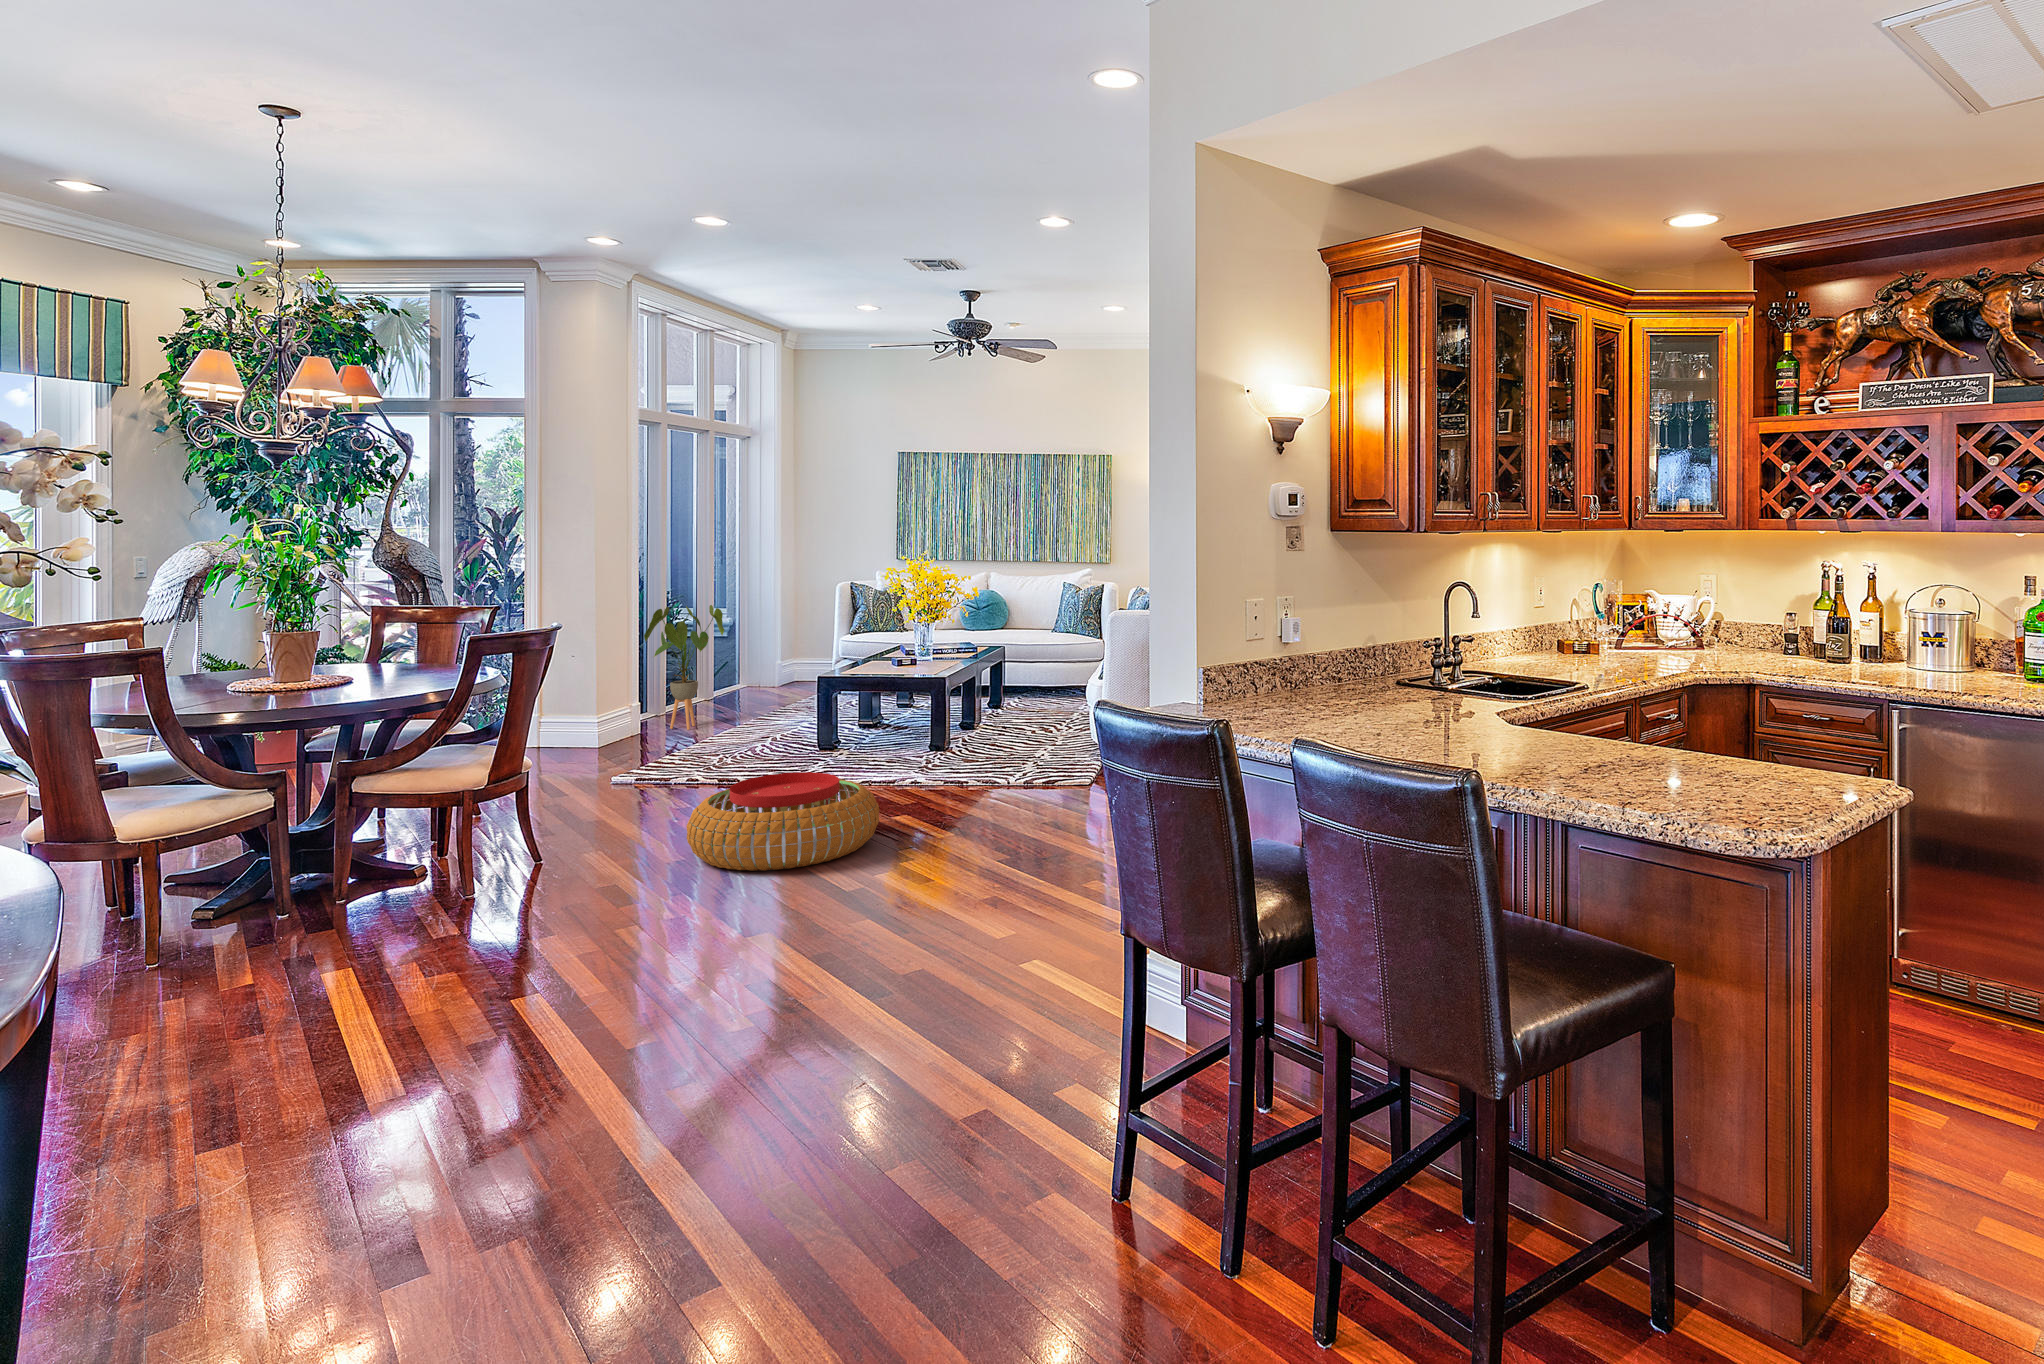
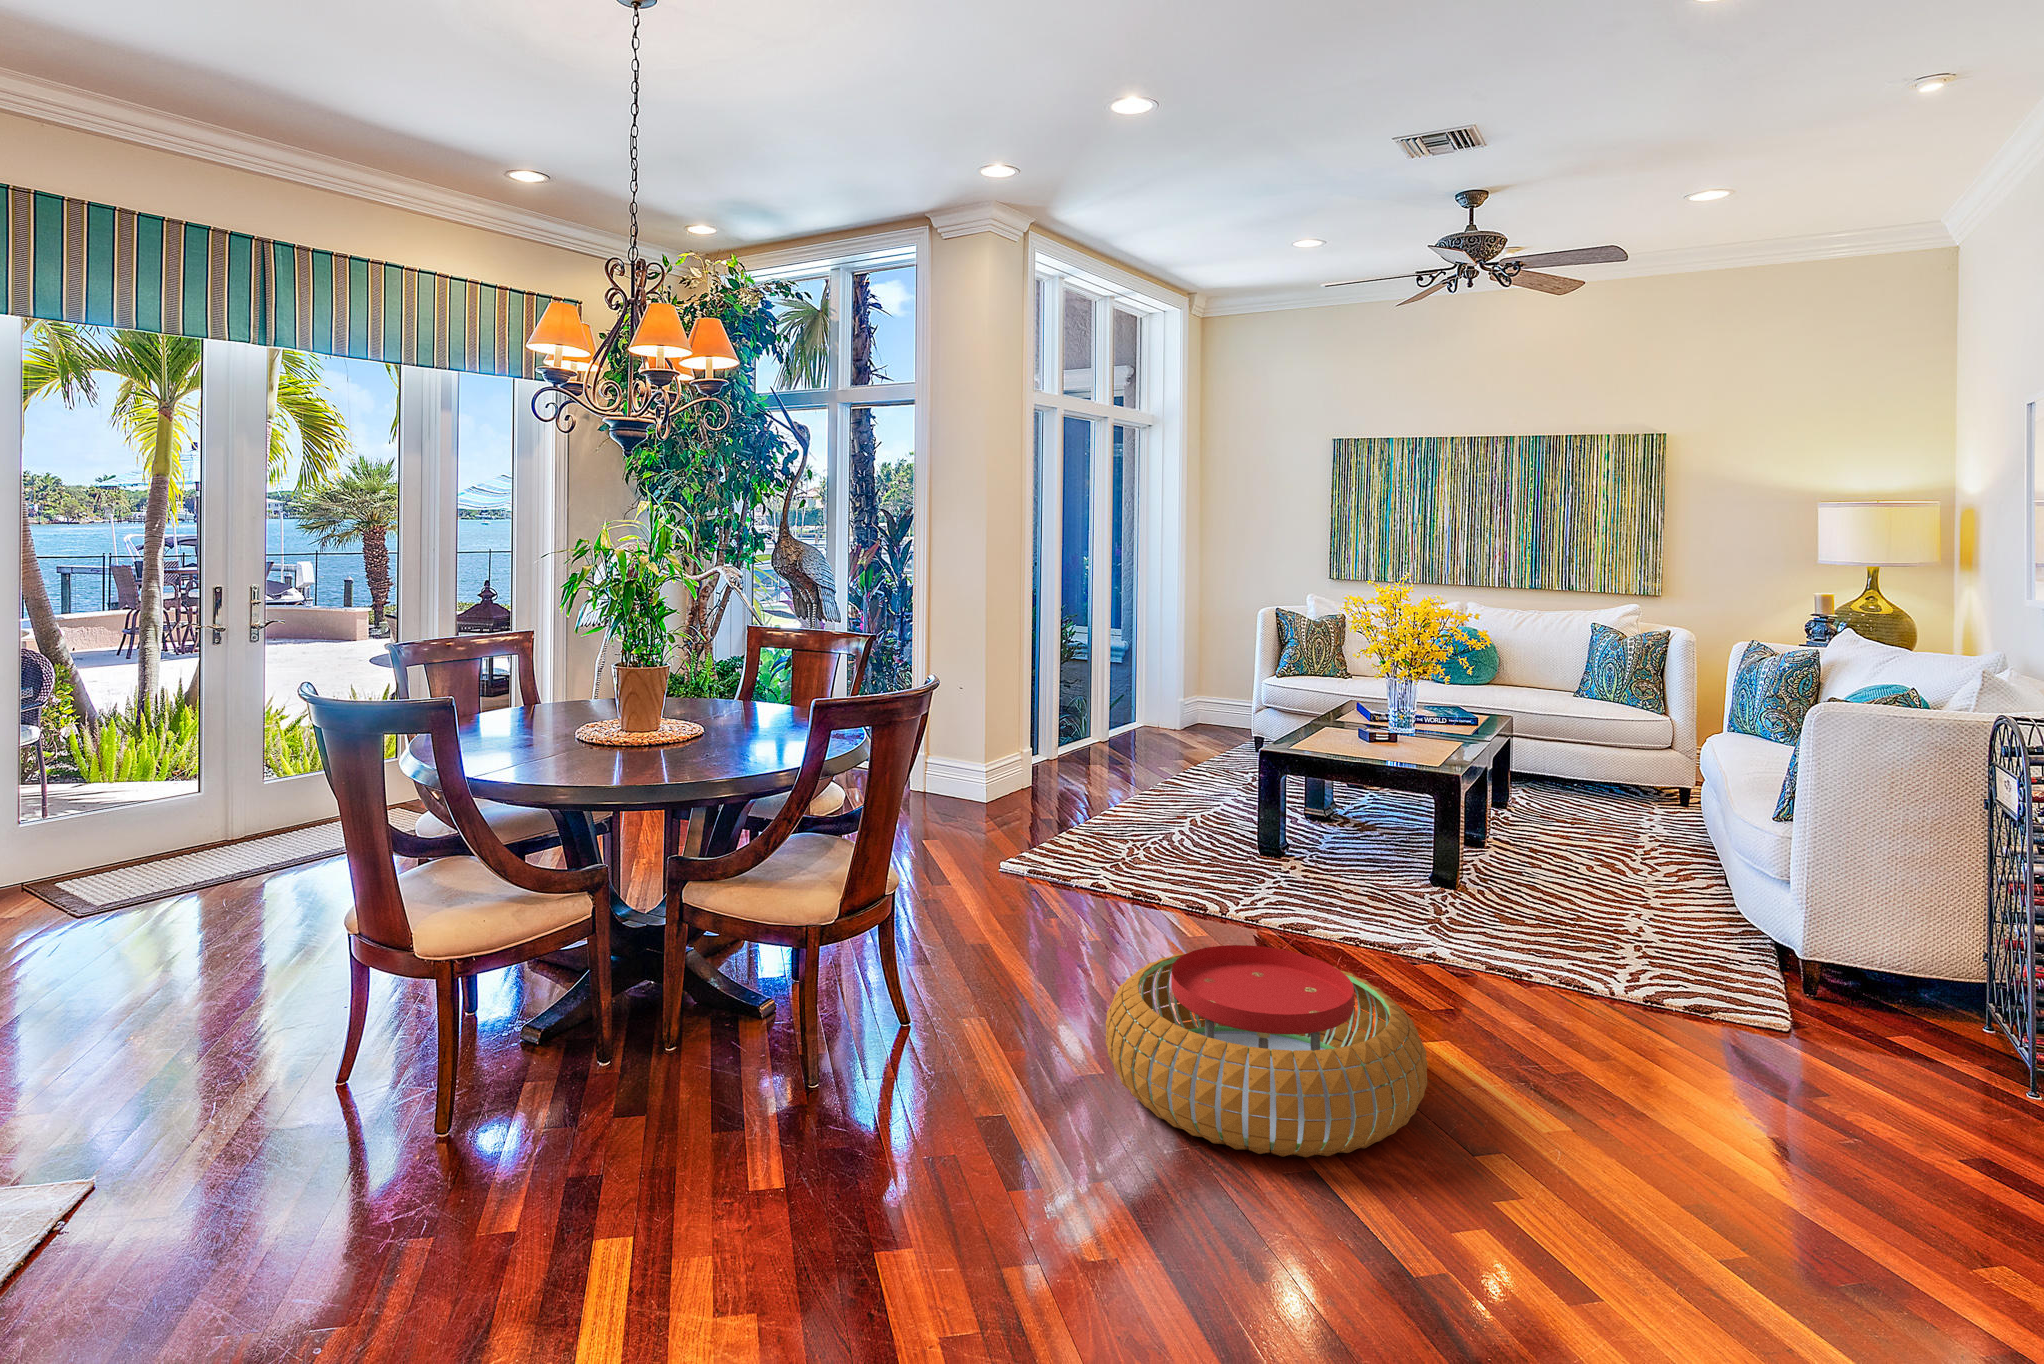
house plant: present [644,605,724,730] -> none [1038,633,1128,791]

